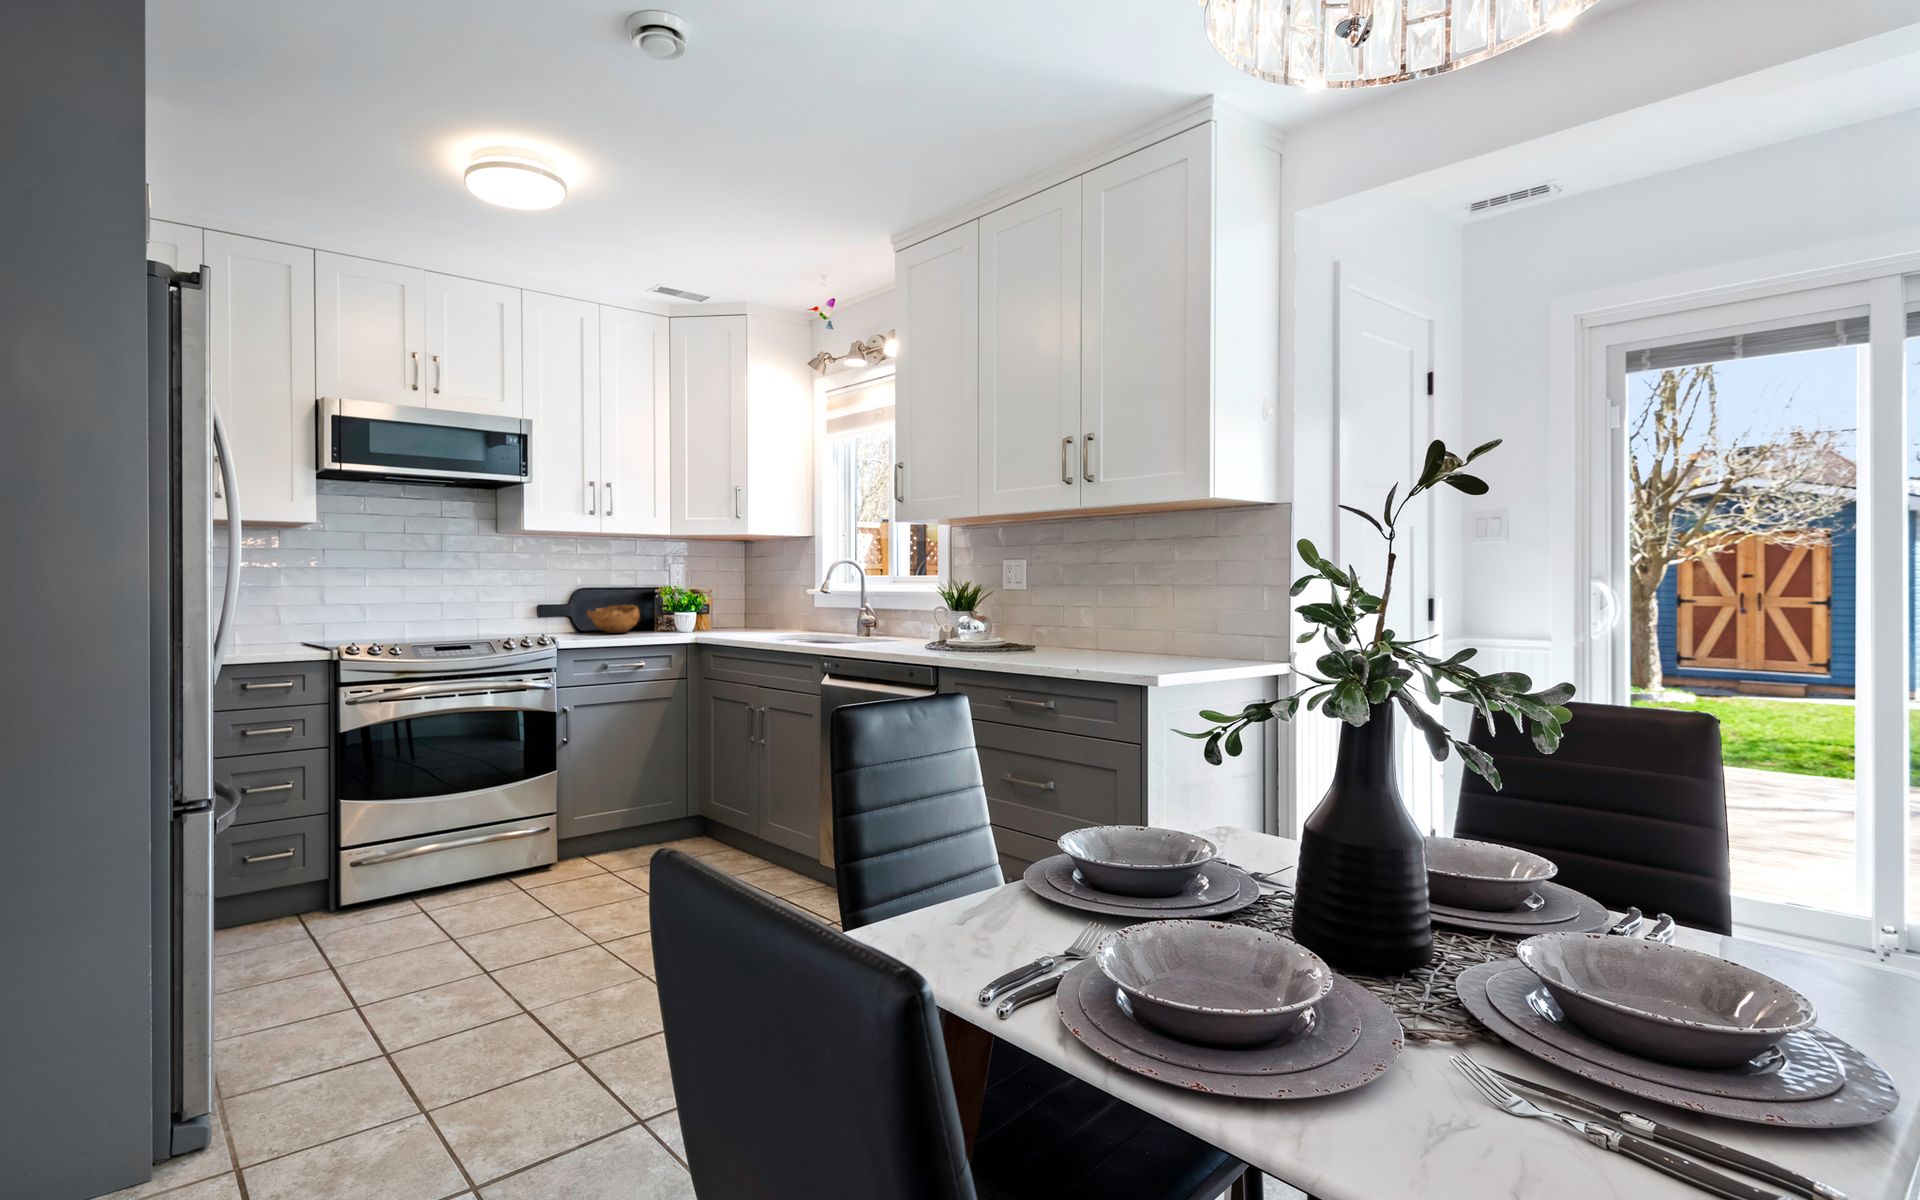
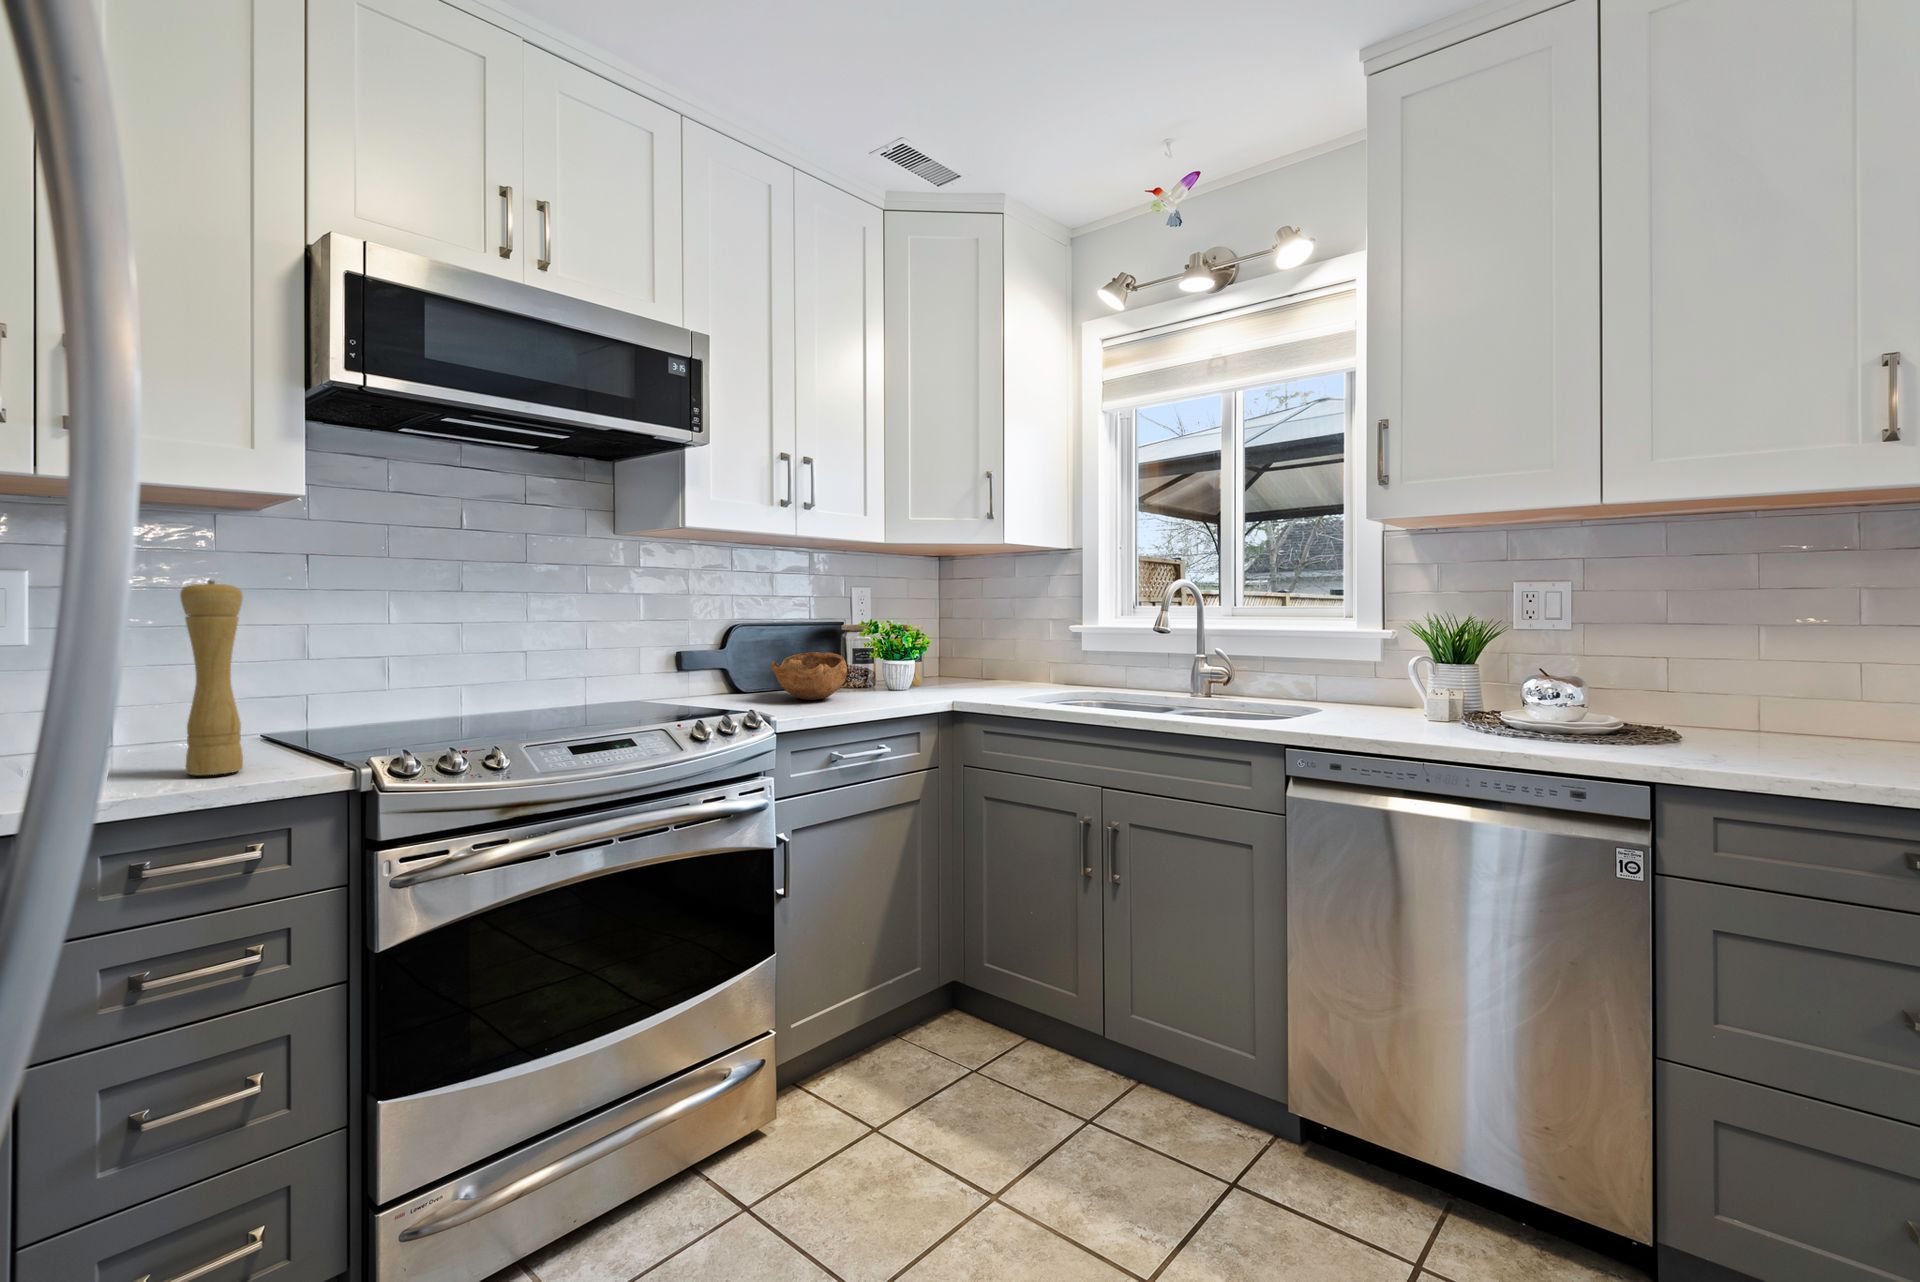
pepper mill: none [259,568,285,653] -> present [180,580,243,775]

